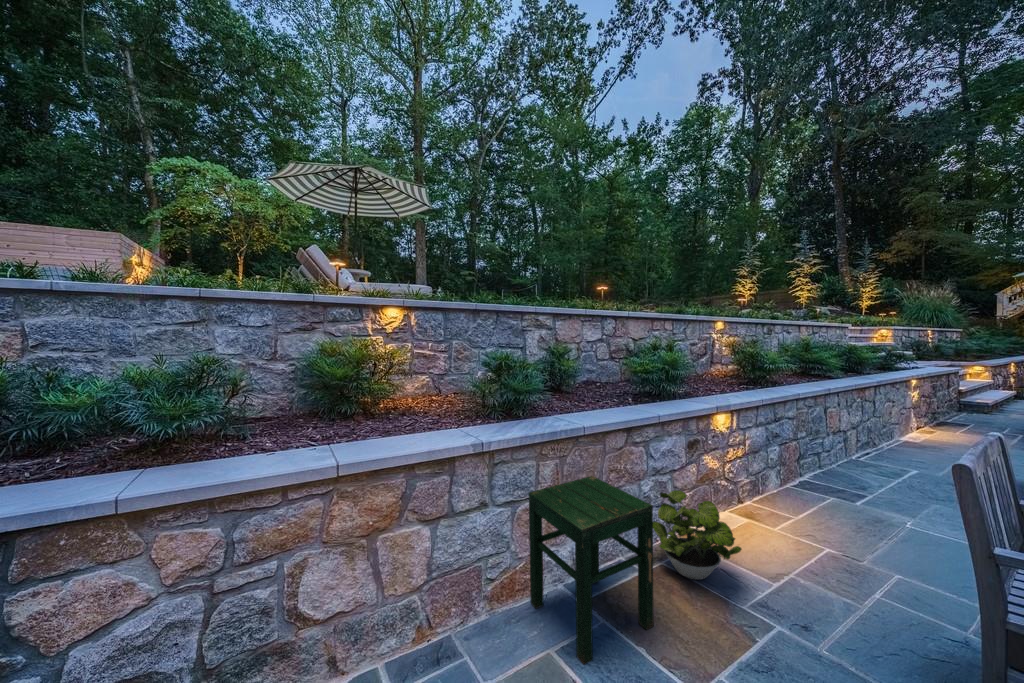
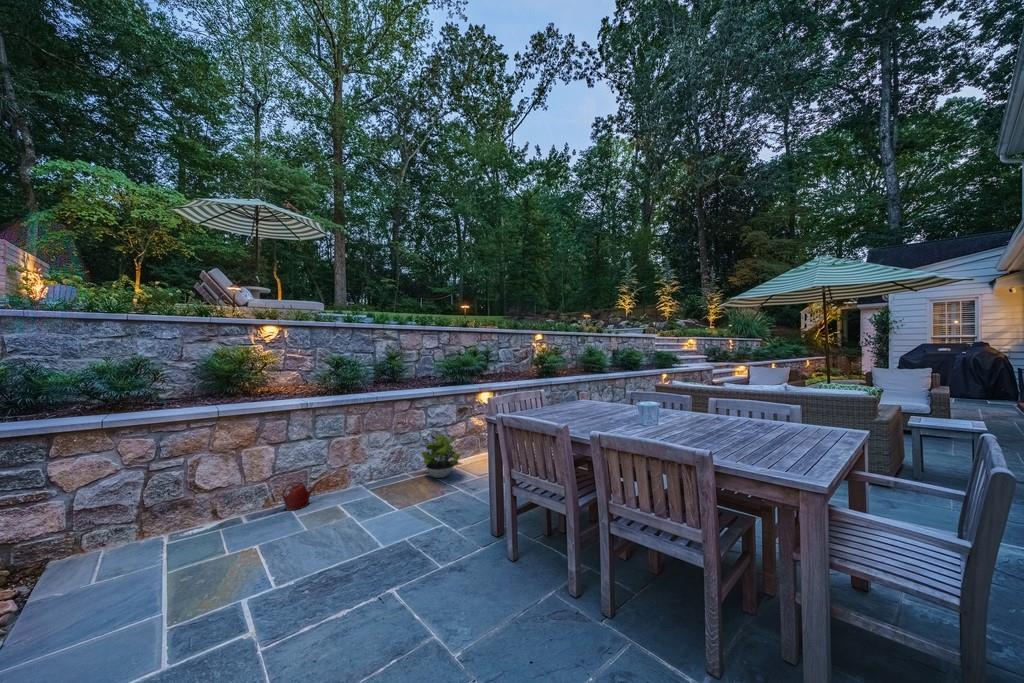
stool: present [529,476,654,665] -> none [338,424,400,508]
watering can: none [448,586,513,659] -> present [282,479,323,511]

